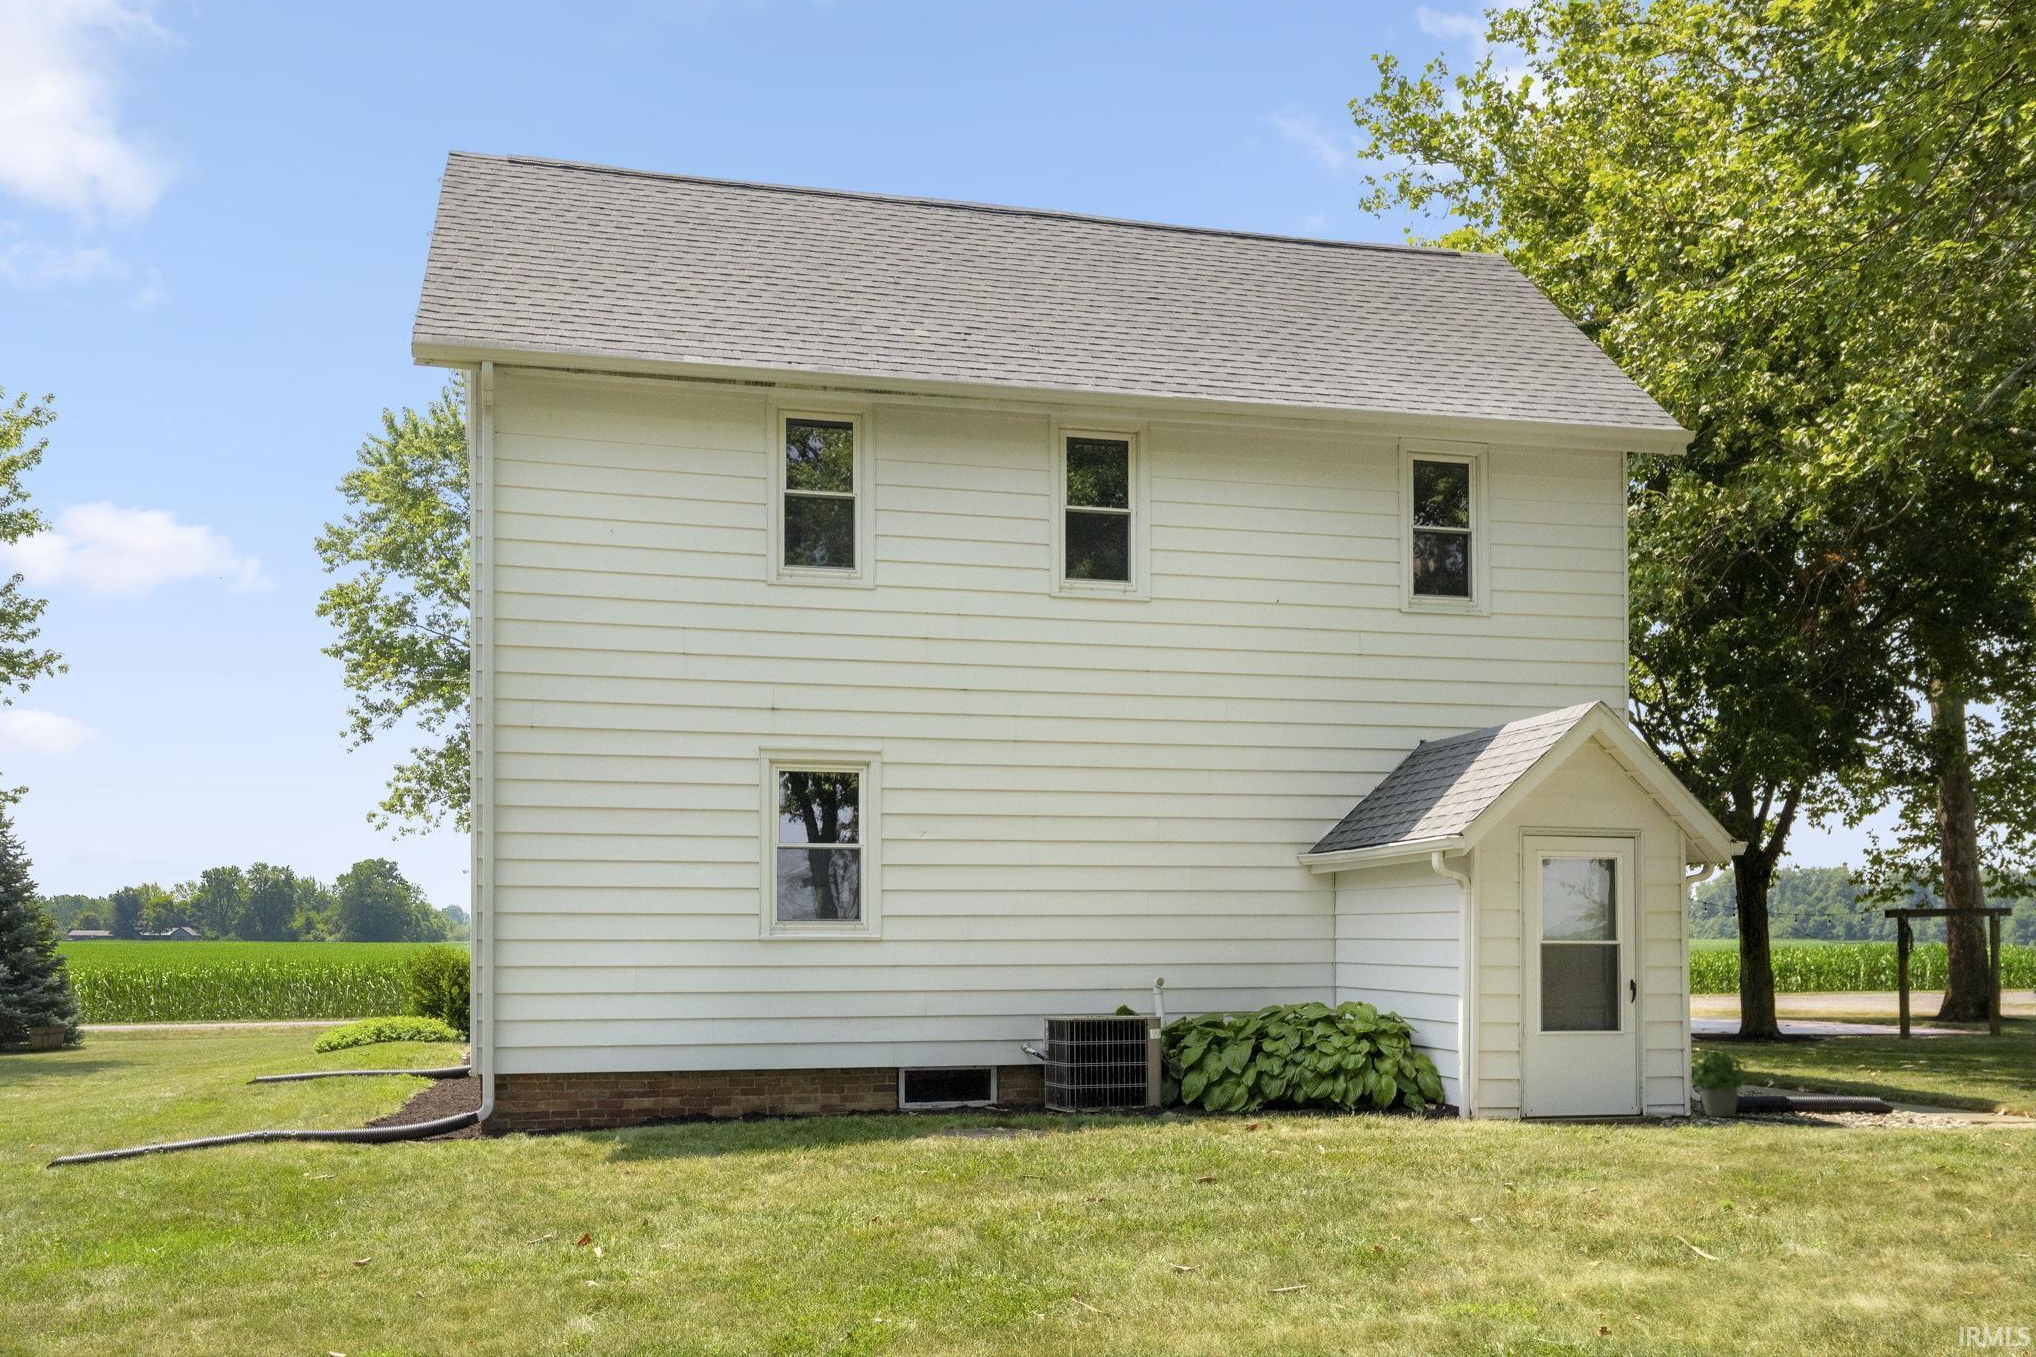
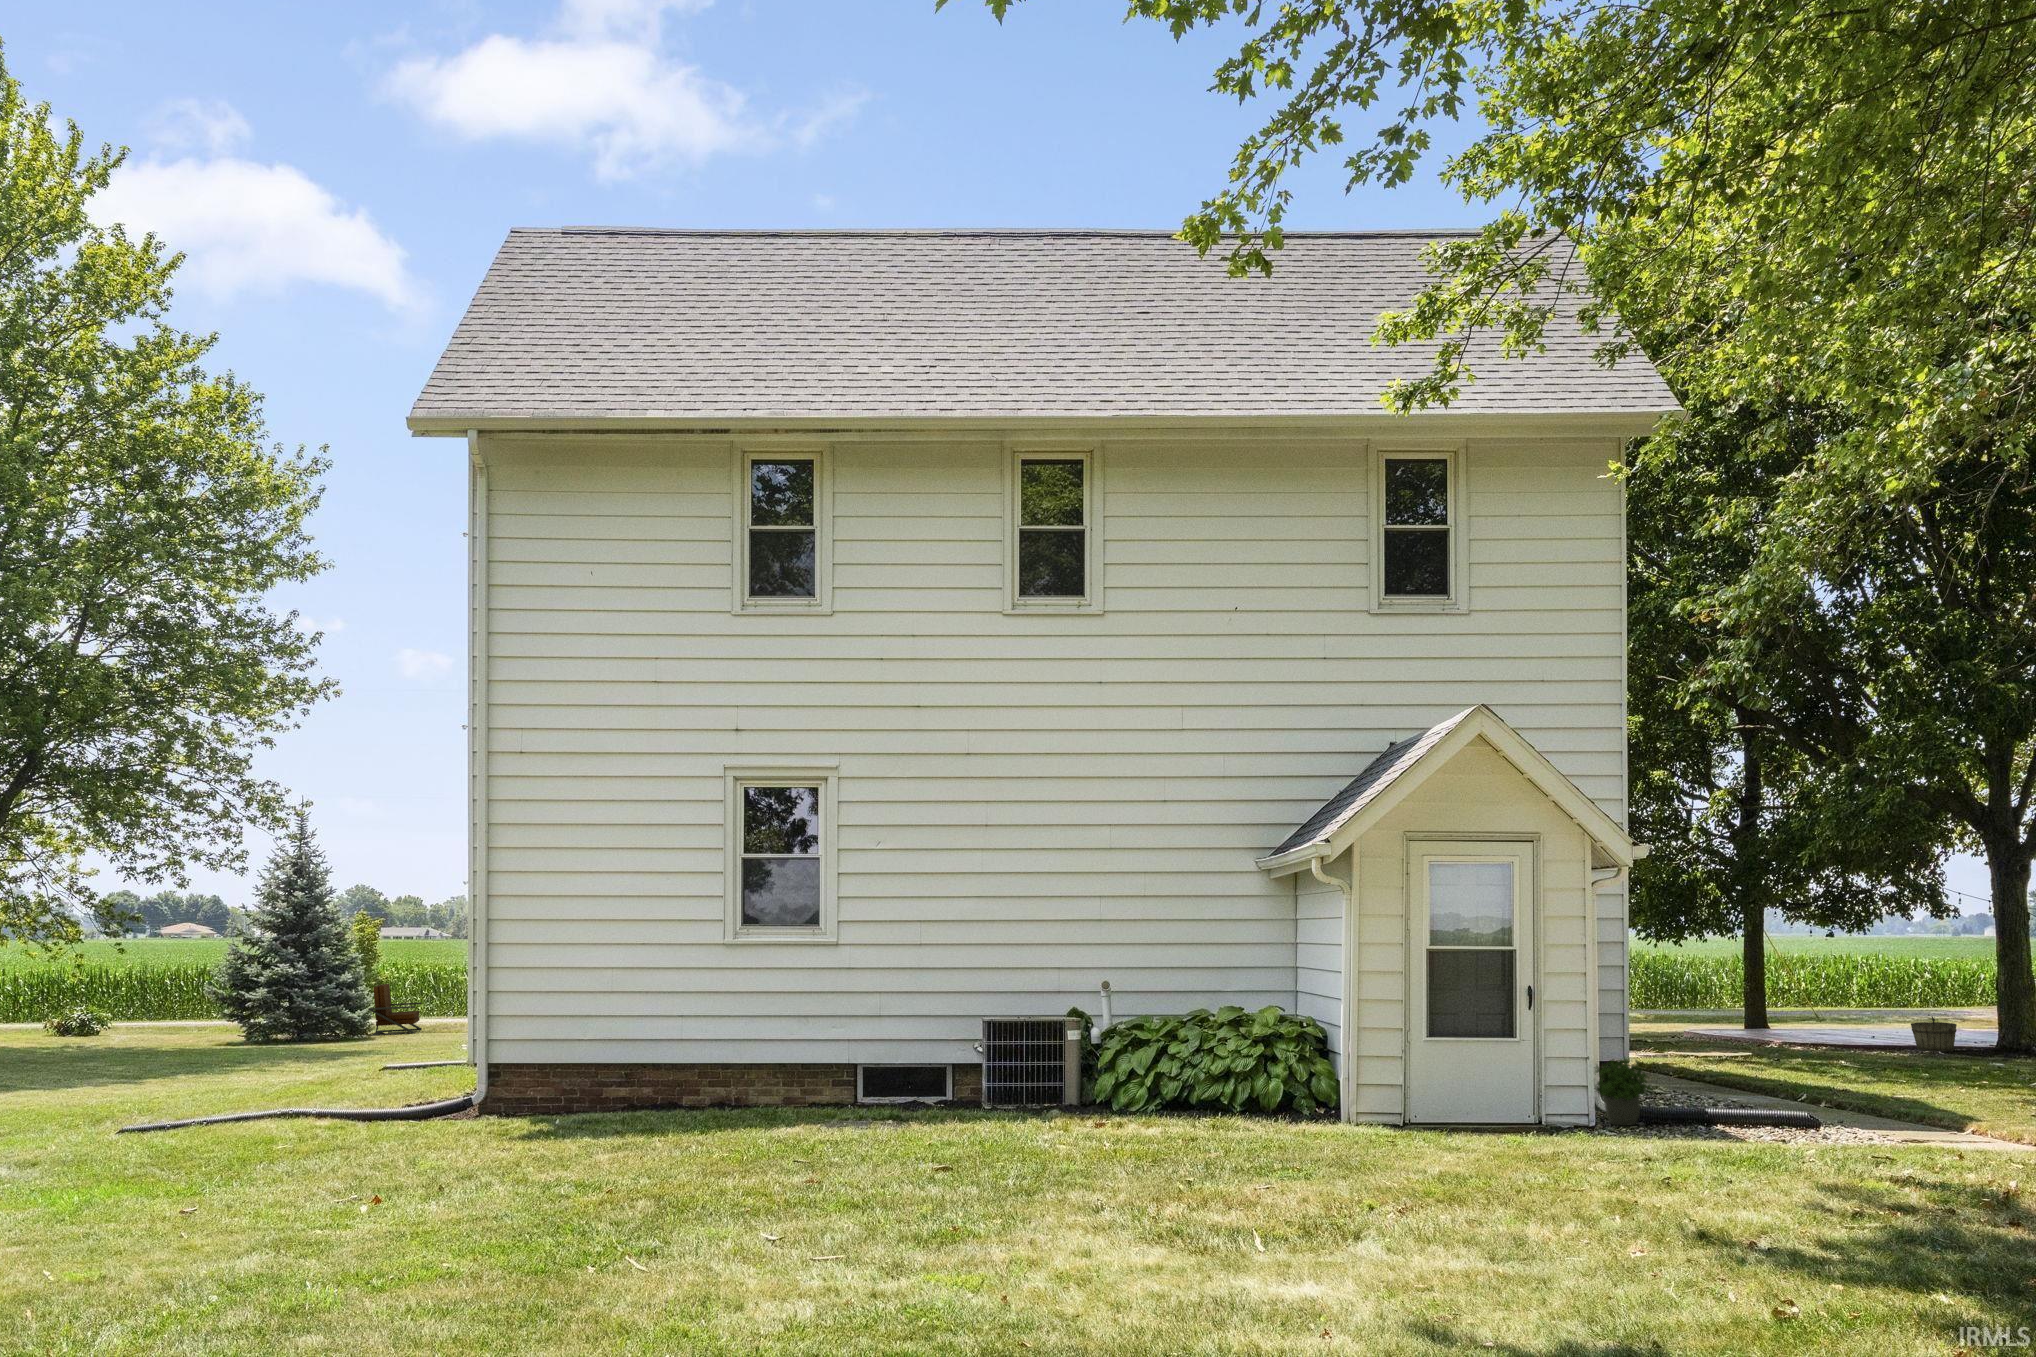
lounge chair: none [81,985,140,1046] -> present [368,984,422,1036]
wooden bucket: present [29,1020,66,1050] -> present [1911,1014,1957,1051]

